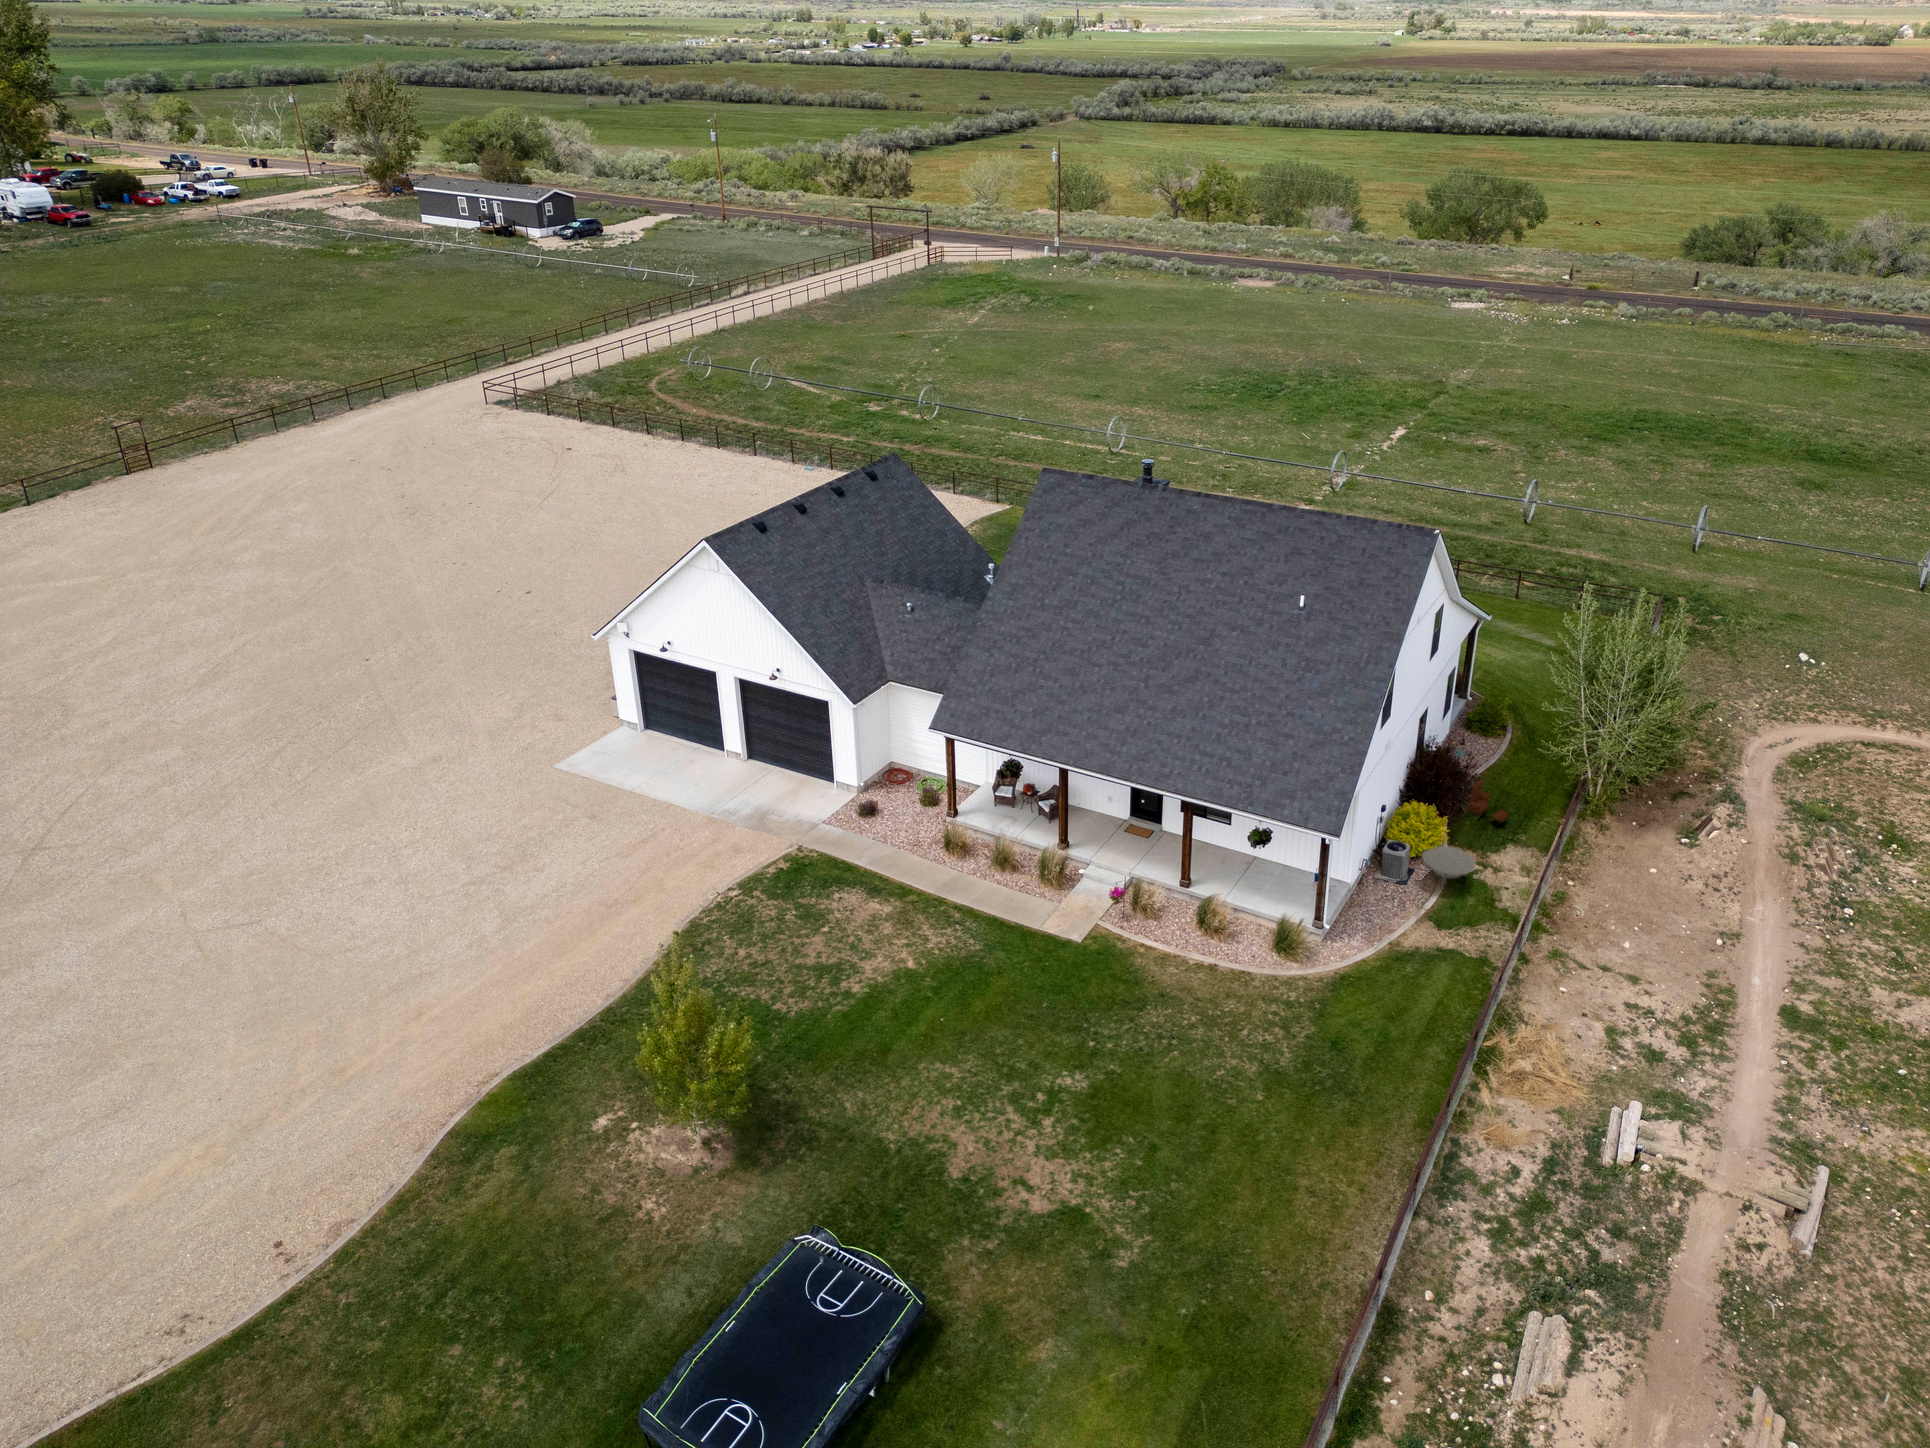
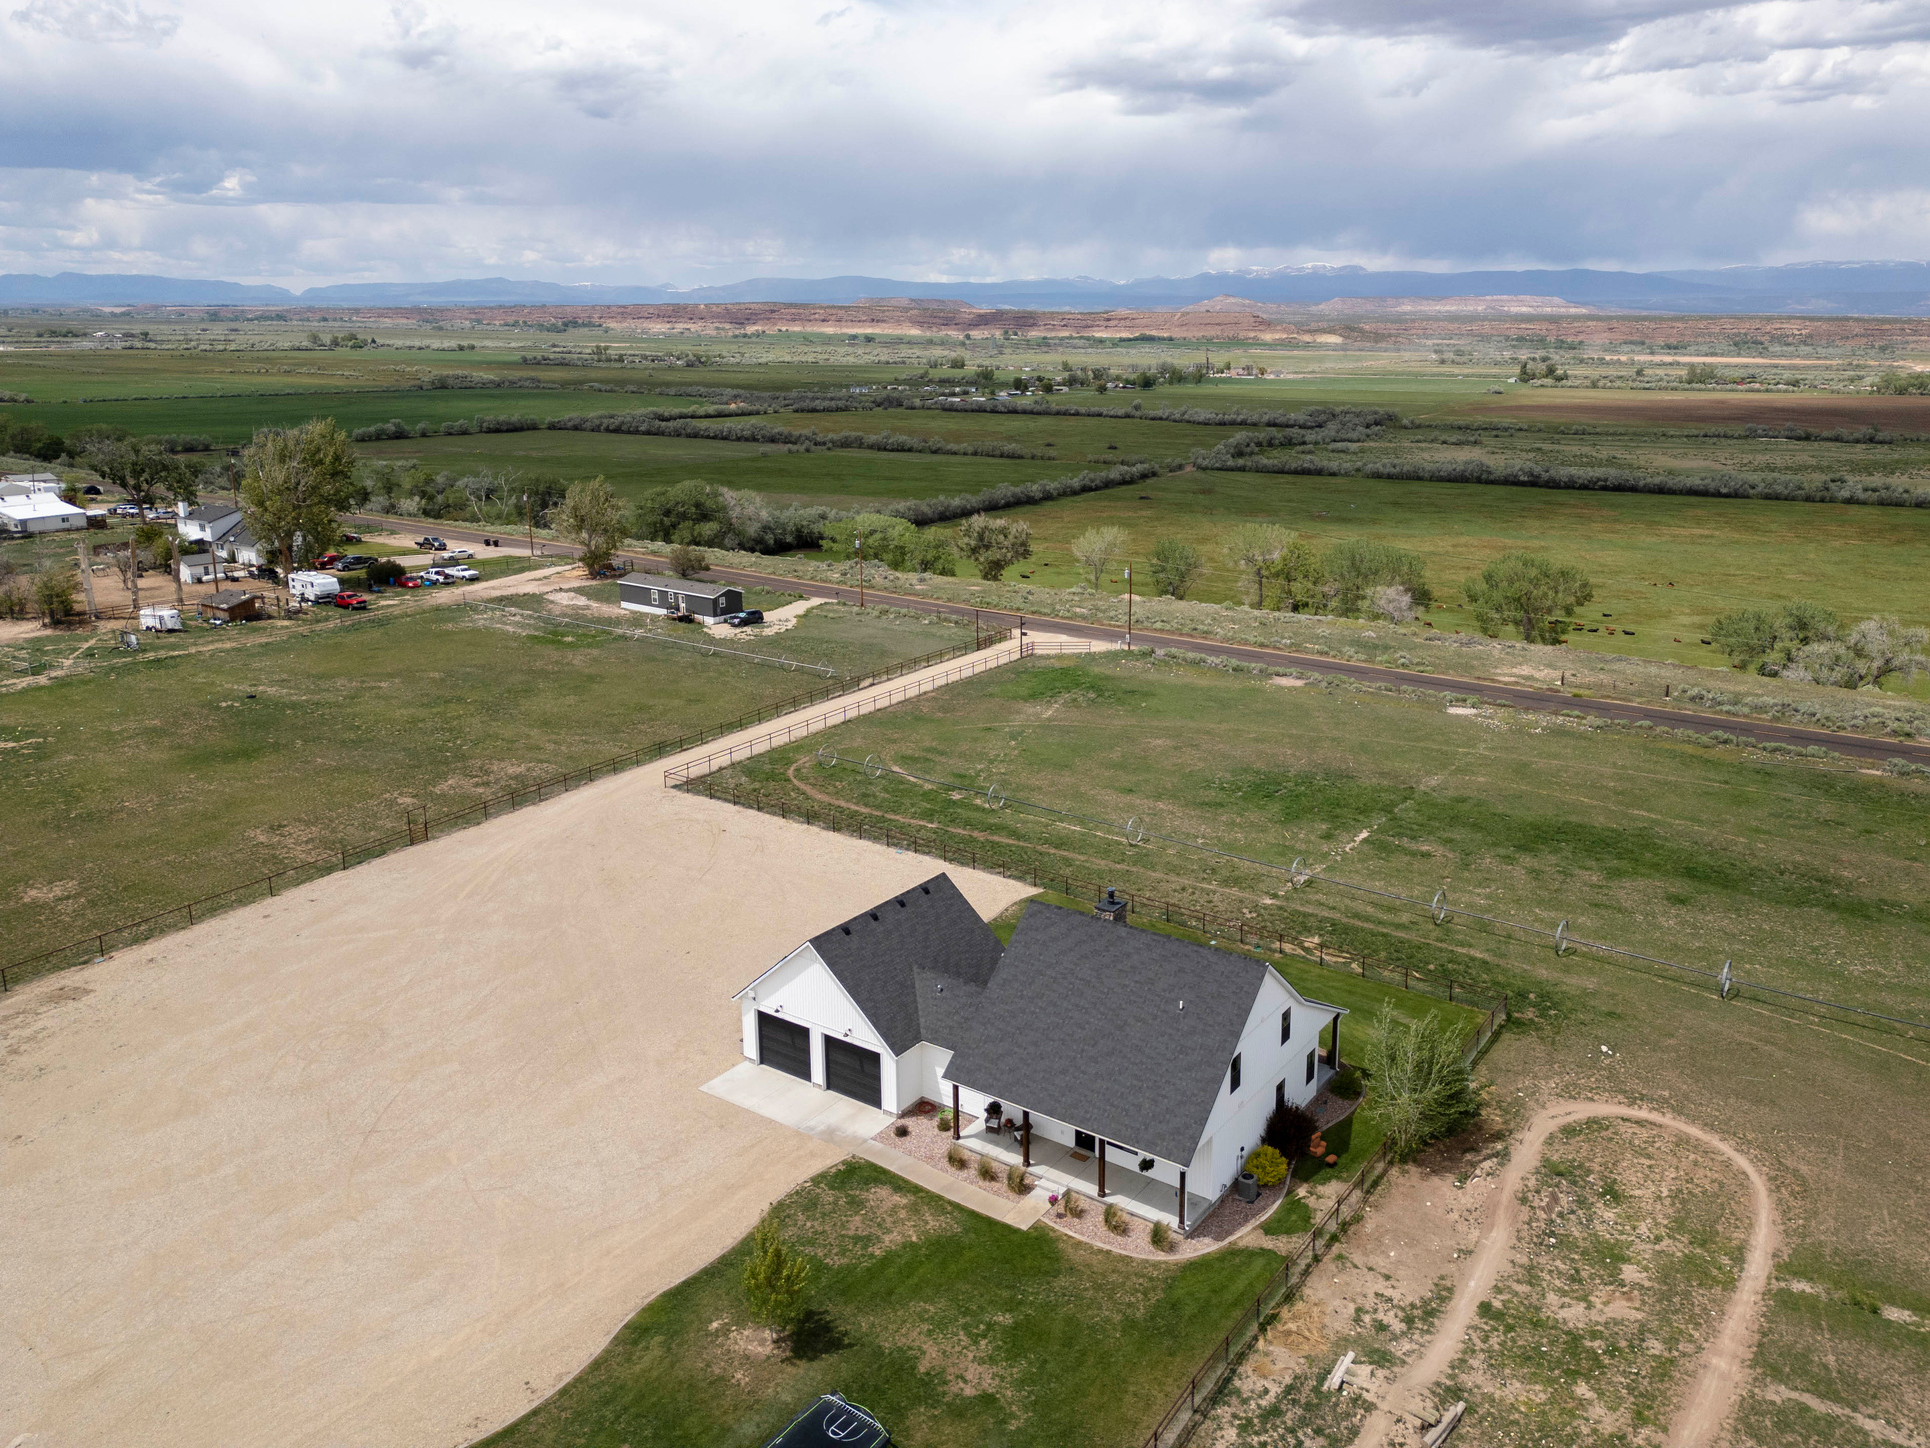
round table: present [1422,846,1475,890] -> none [1265,1178,1300,1210]

